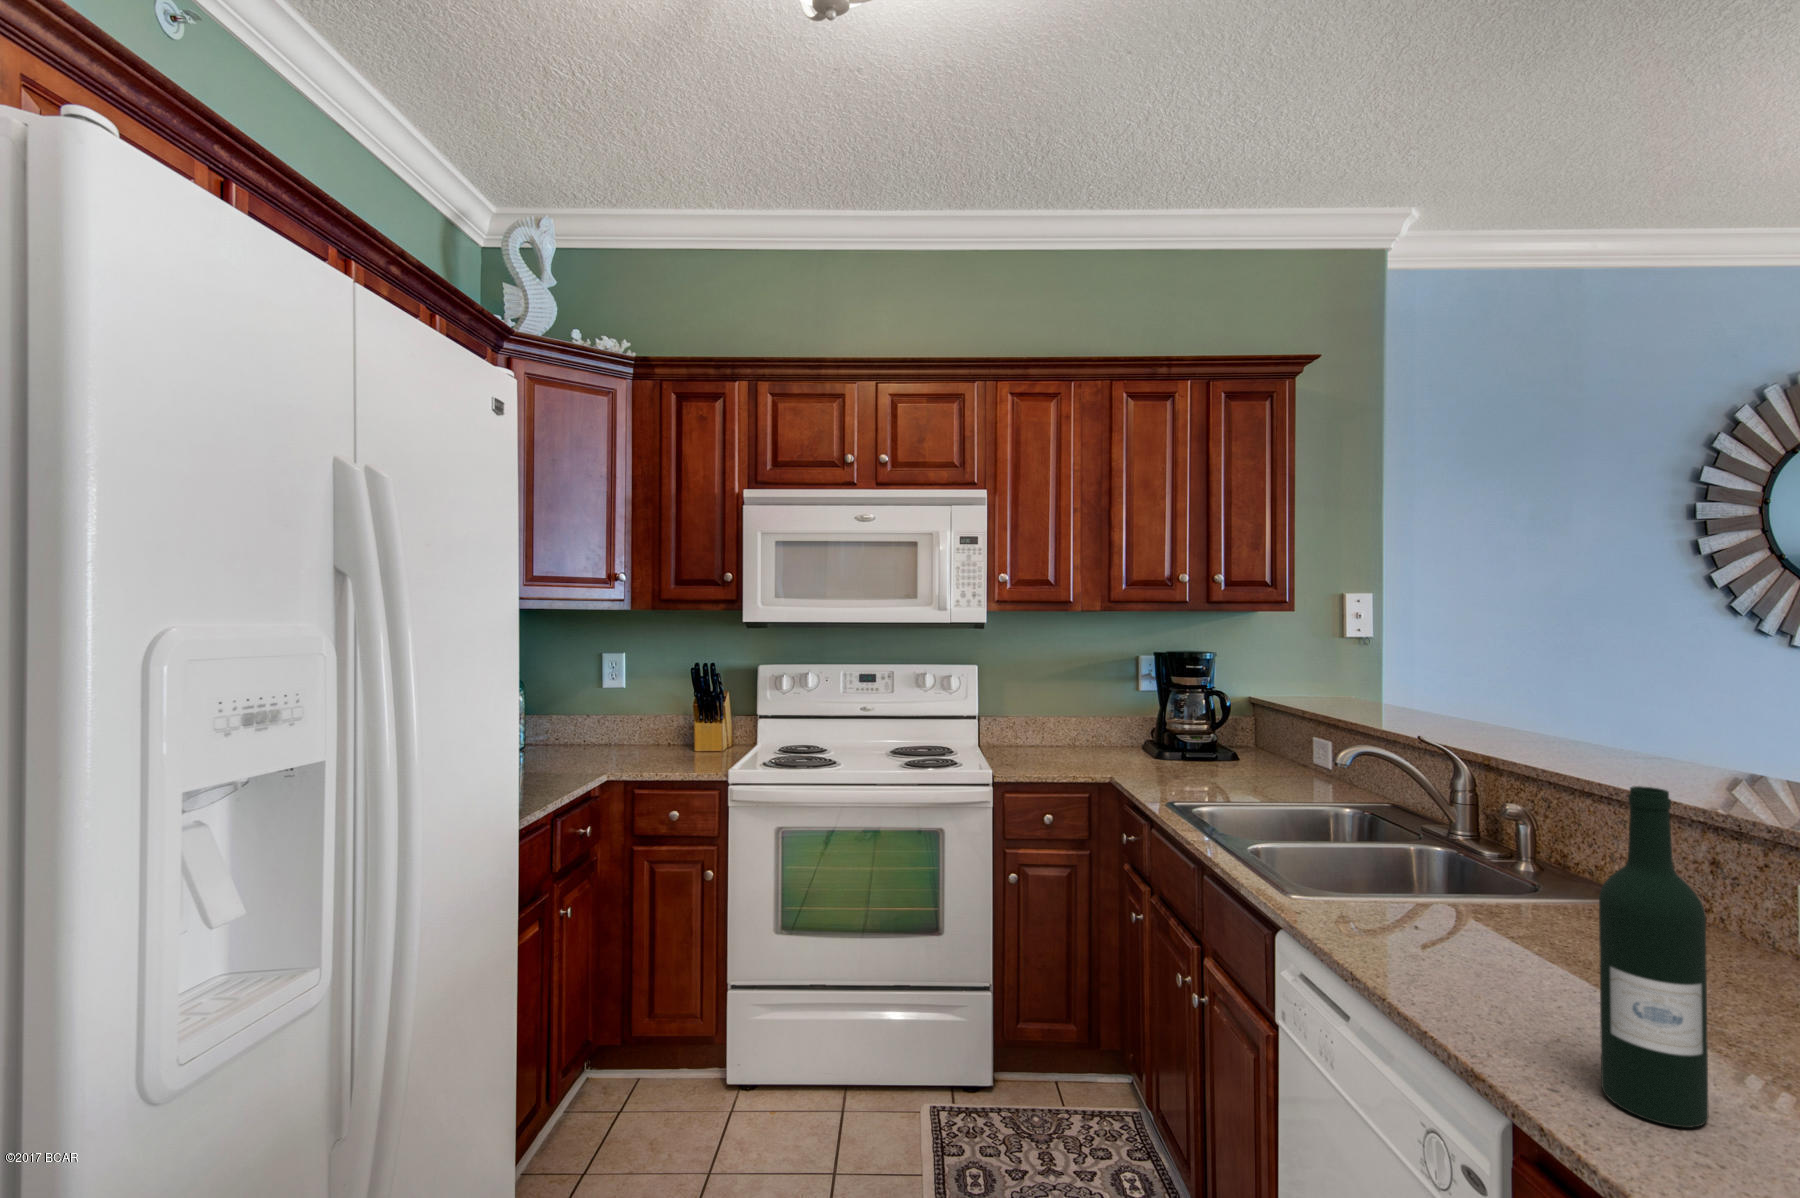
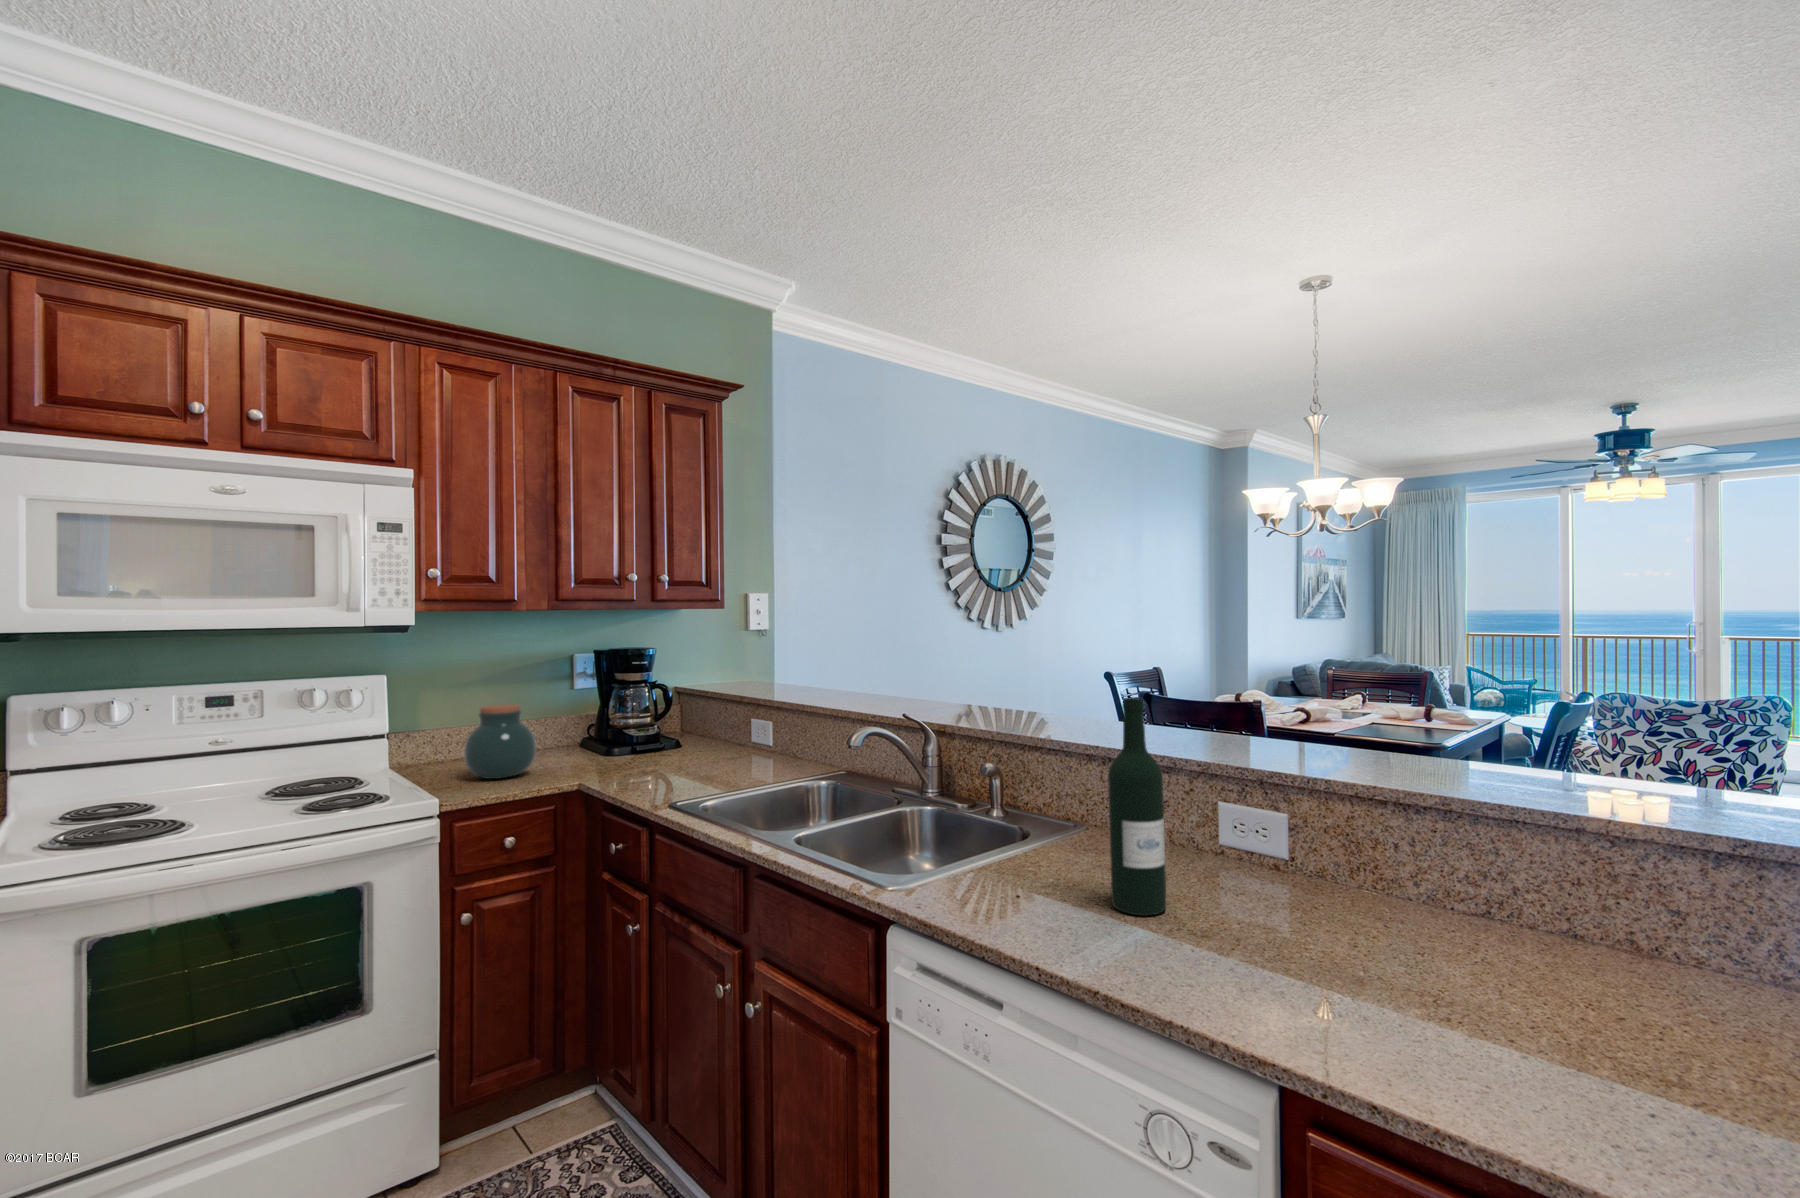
jar: none [1030,694,1088,760] -> present [464,704,536,779]

